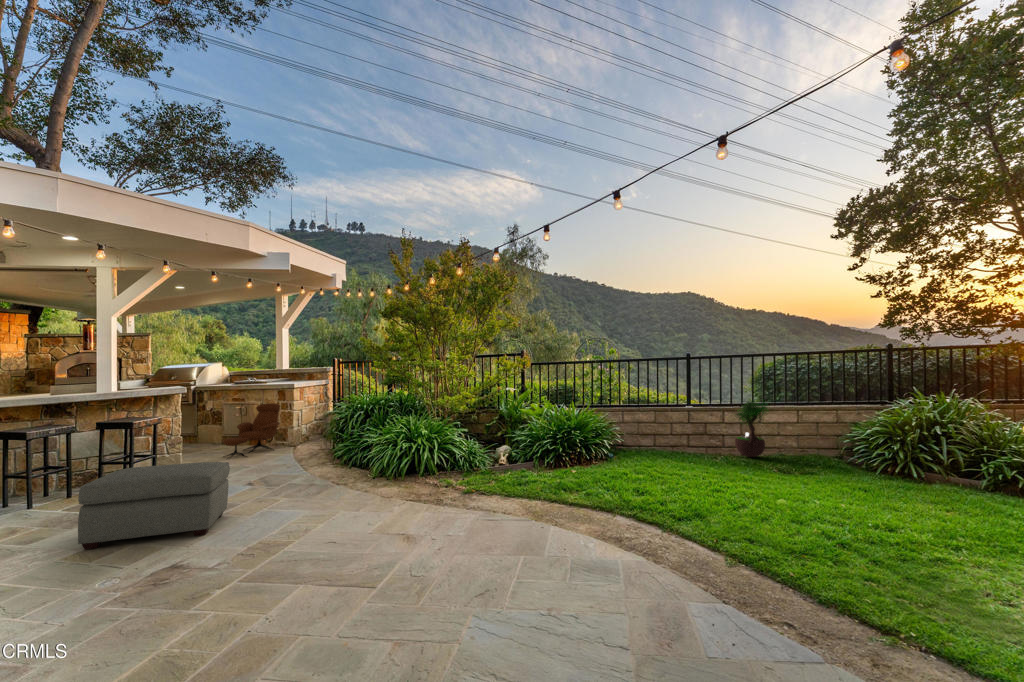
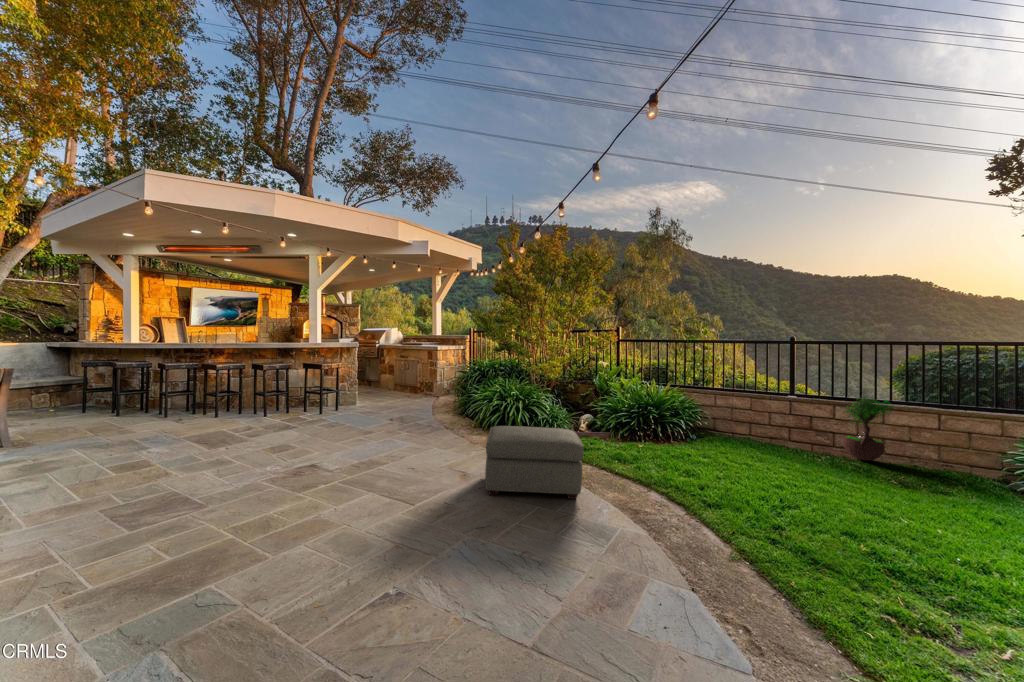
lounge chair: present [224,403,280,458] -> none [387,362,427,400]
ottoman: present [78,462,230,549] -> present [485,426,584,499]

